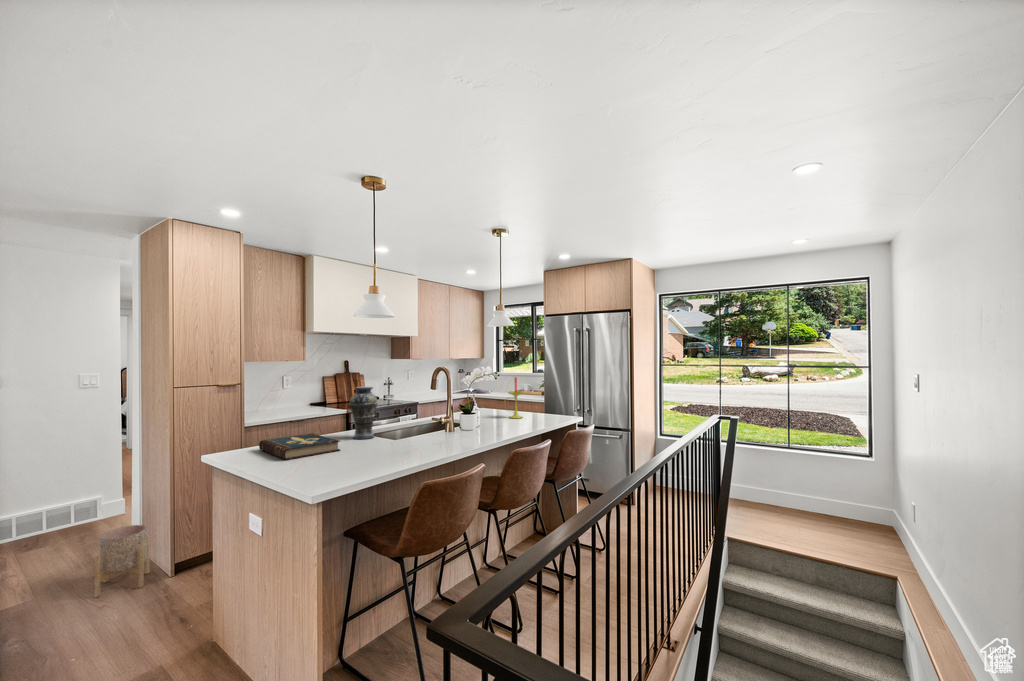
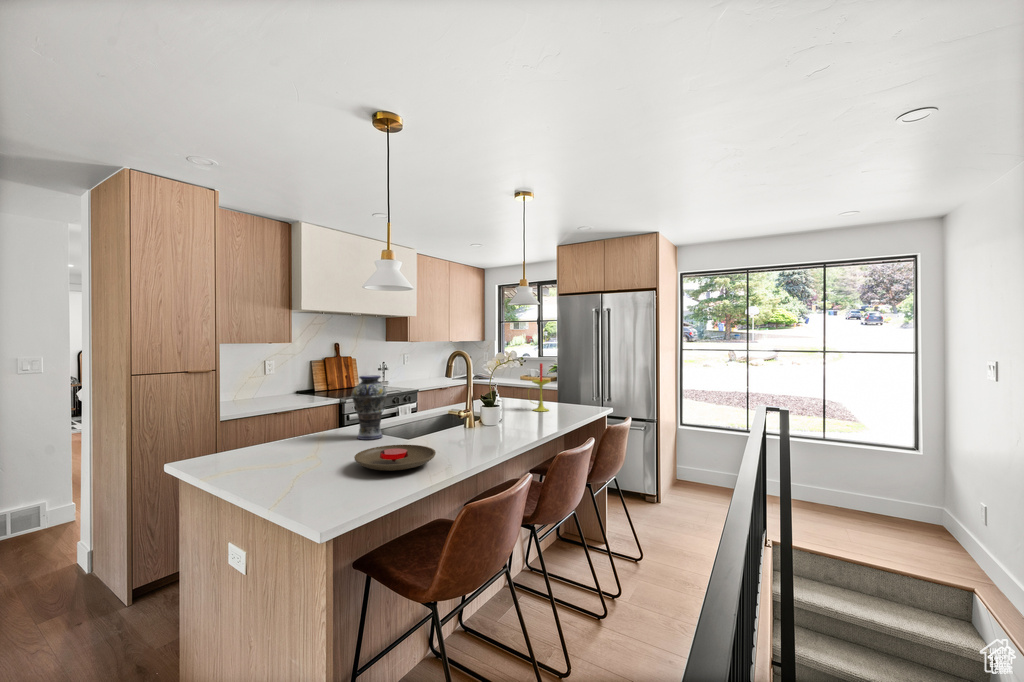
book: present [259,433,340,460] -> none [239,433,345,471]
plate: none [345,441,409,459] -> present [354,445,436,471]
planter: present [94,525,150,597] -> none [29,543,102,637]

